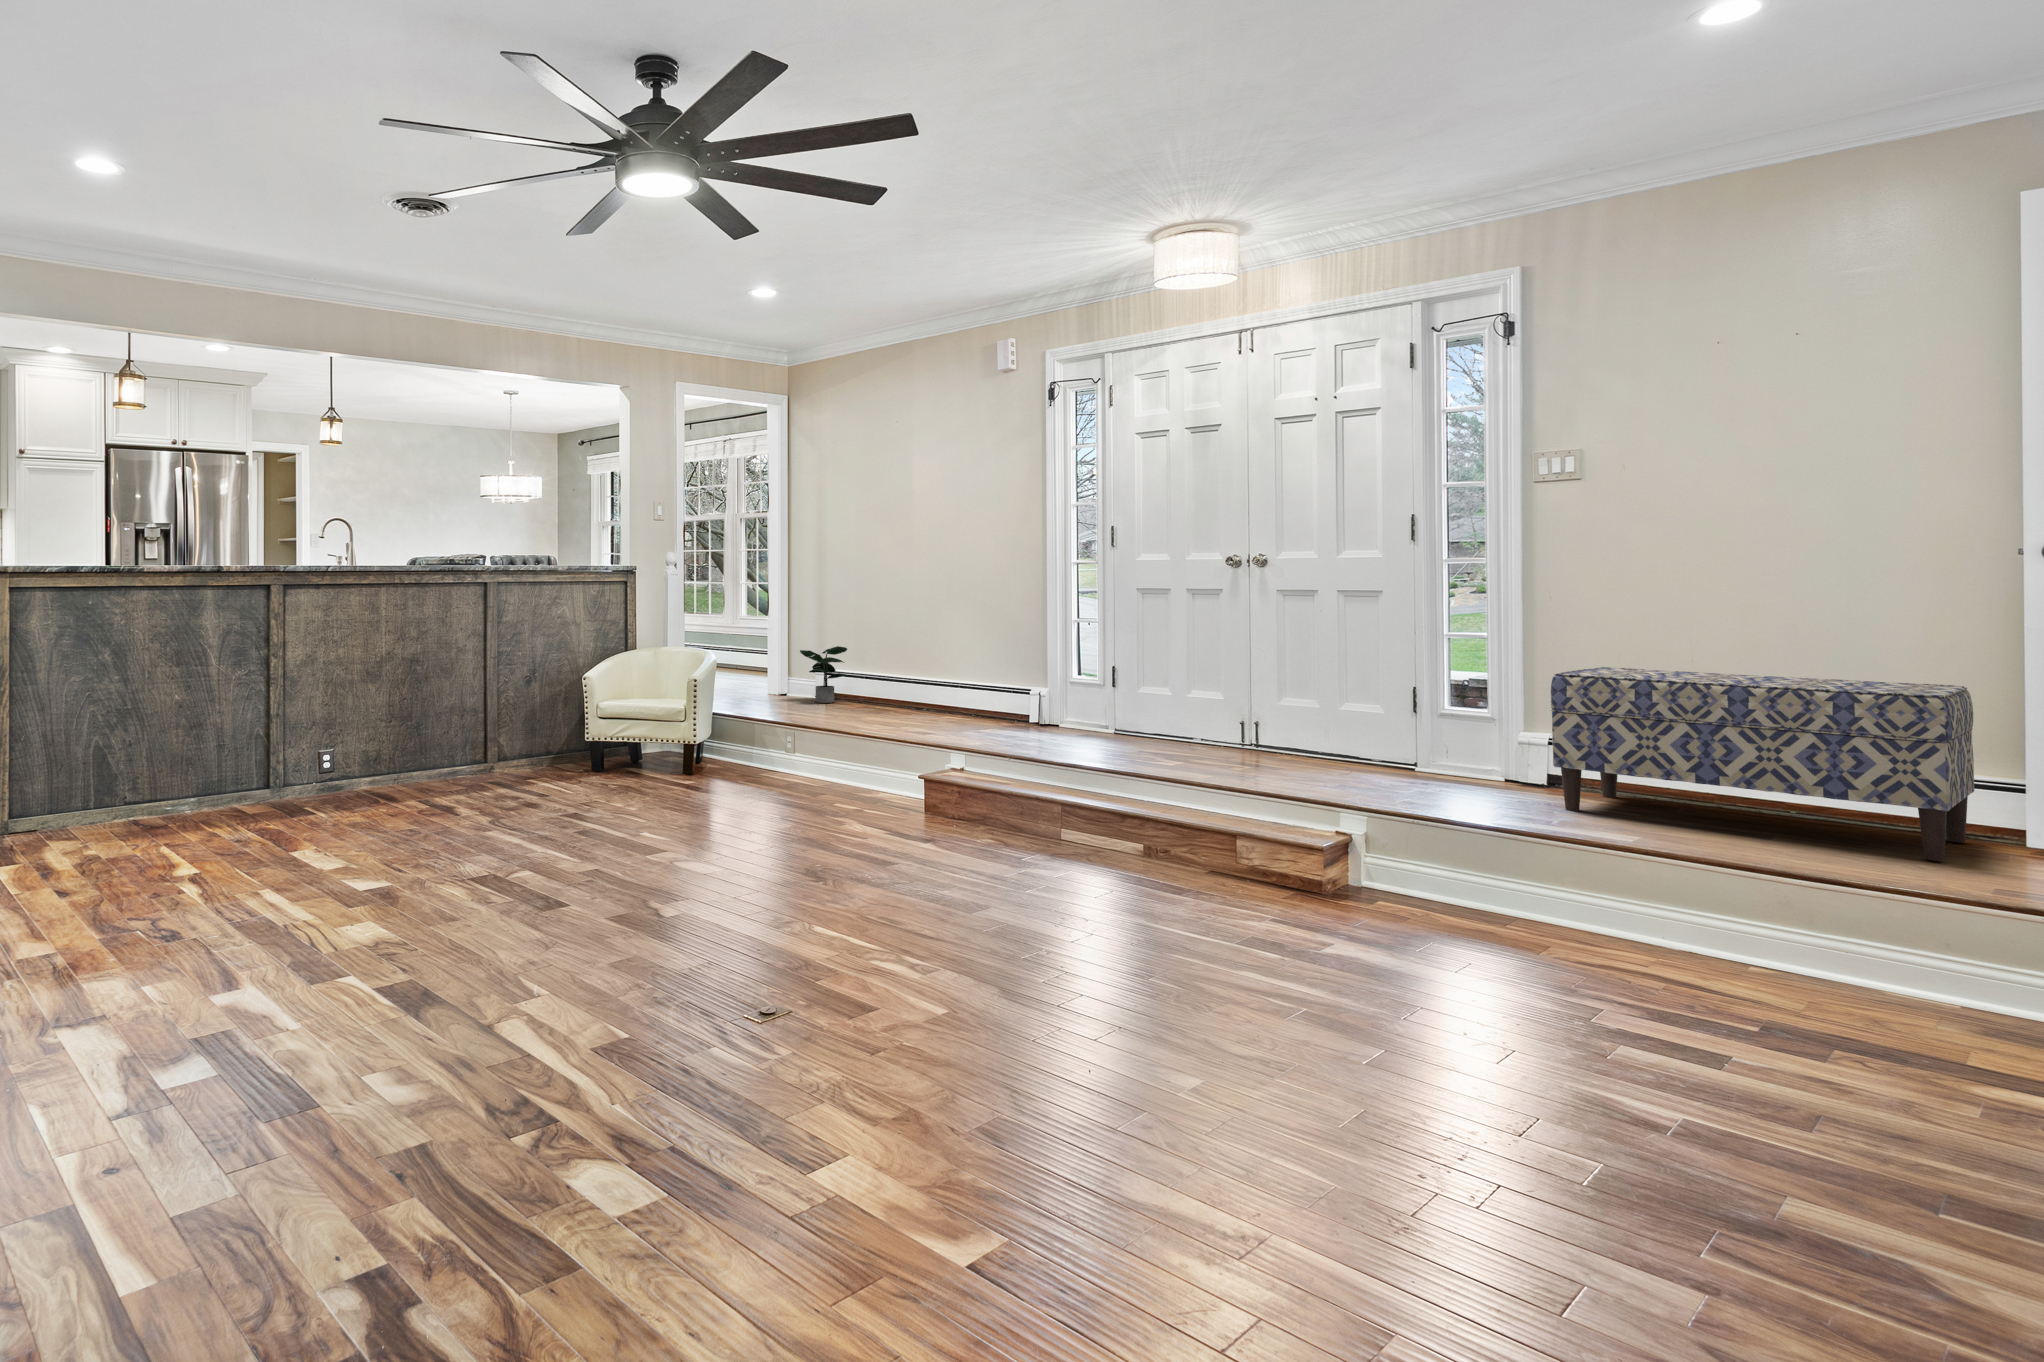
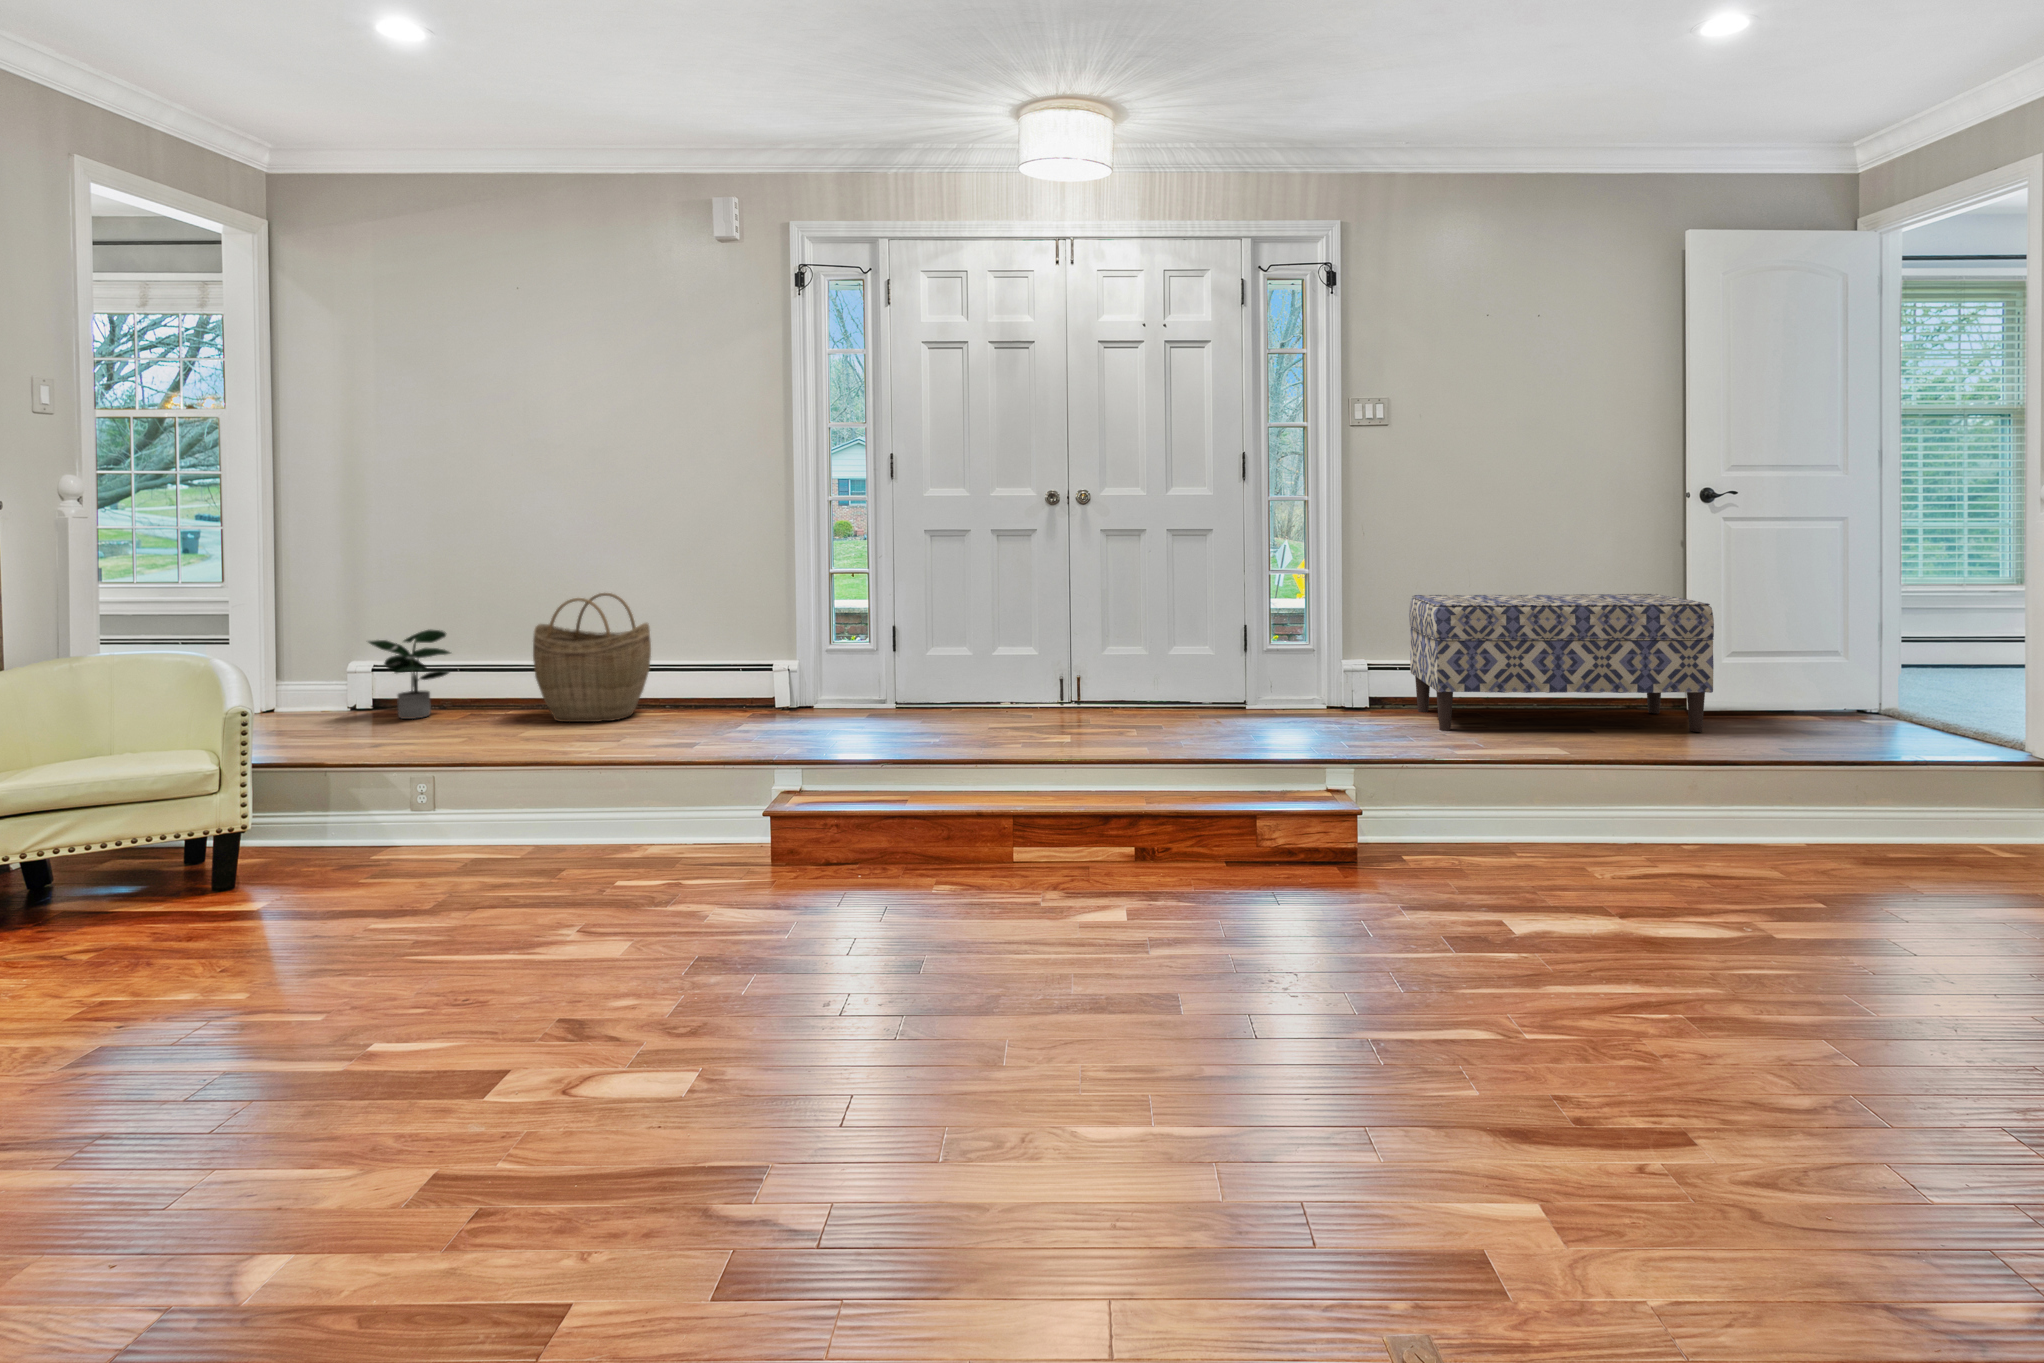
woven basket: none [875,627,950,716] -> present [533,593,651,722]

